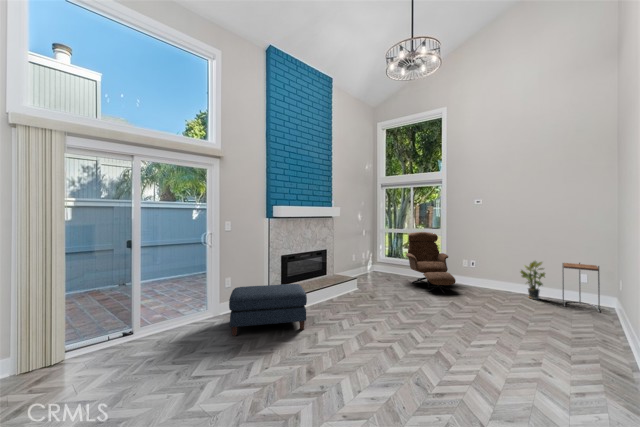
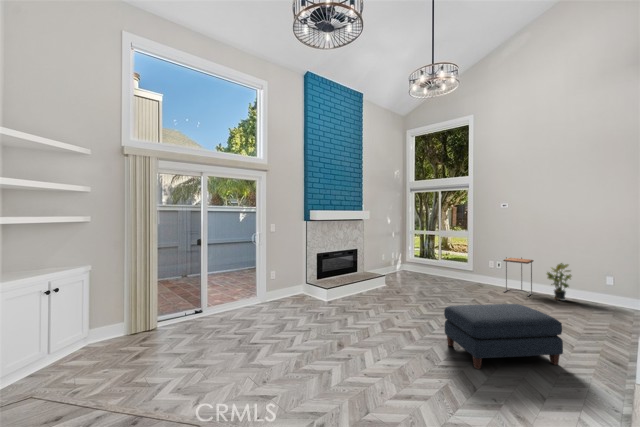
lounge chair: present [406,232,456,293] -> none [434,234,481,292]
side table: present [562,263,600,312] -> present [503,257,533,296]
ottoman: present [229,284,307,336] -> present [444,304,563,369]

